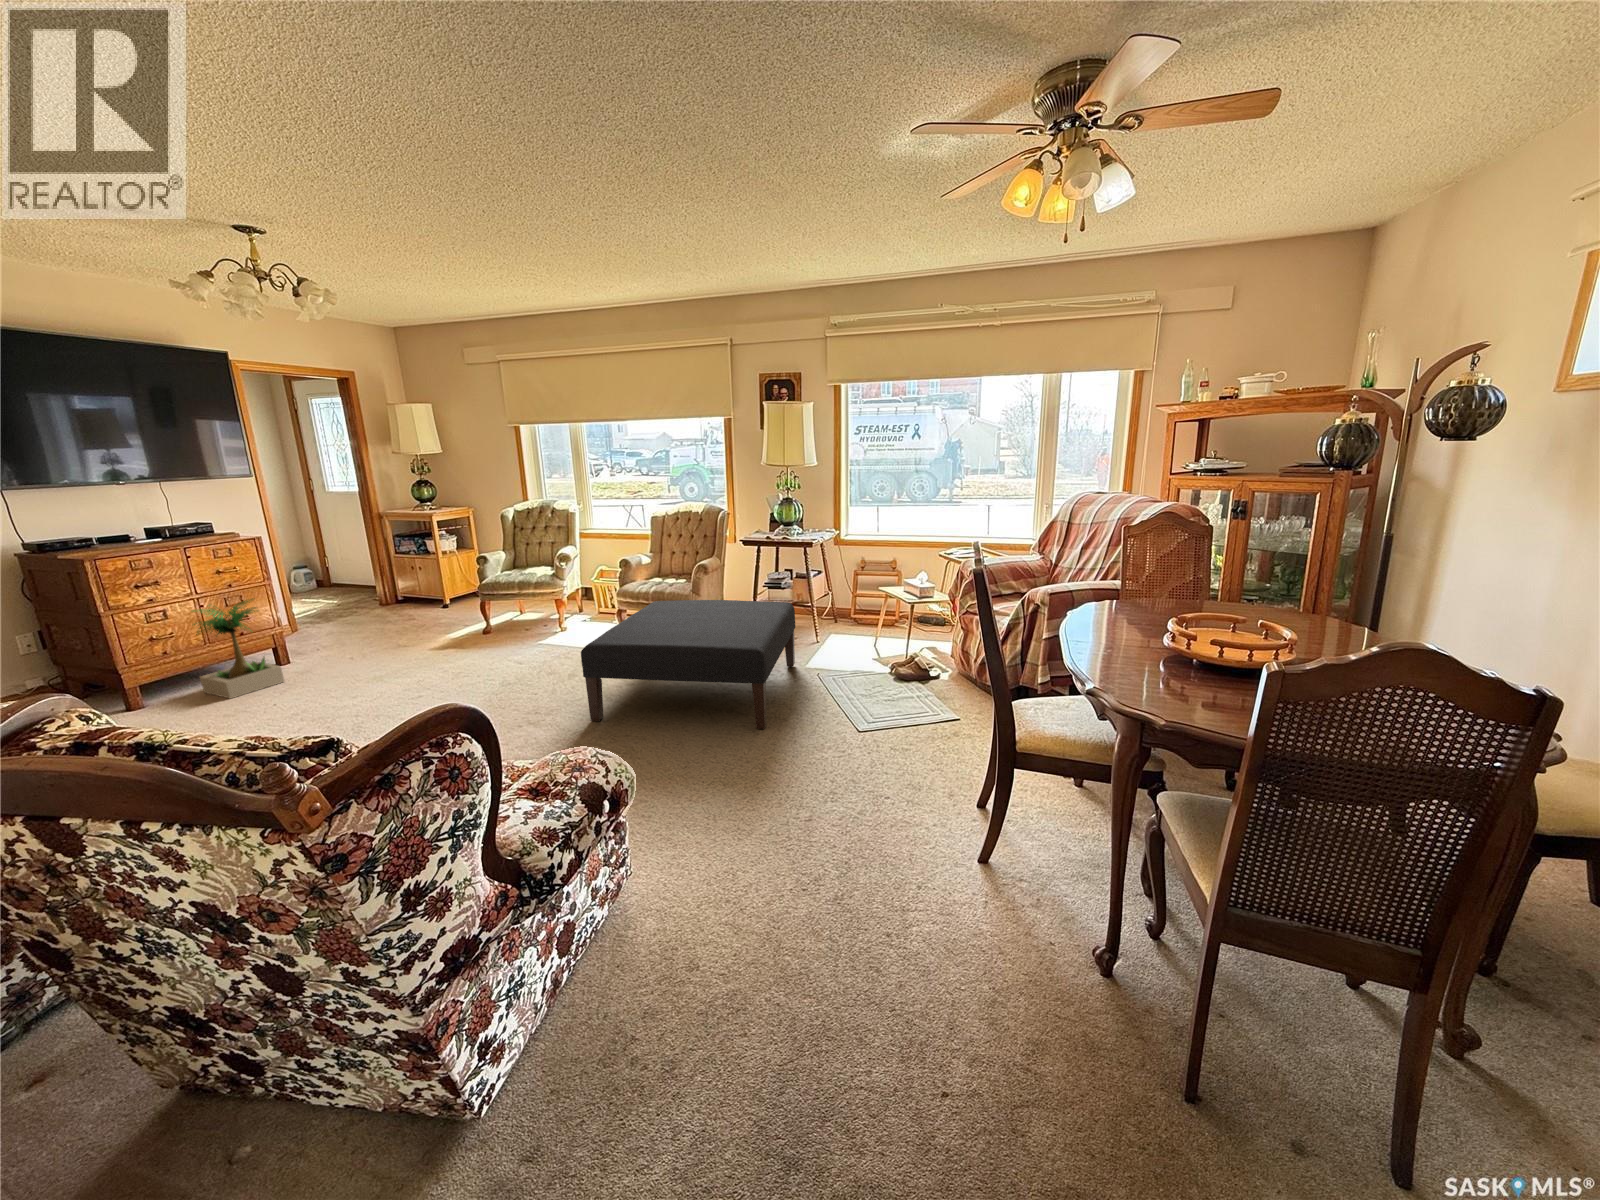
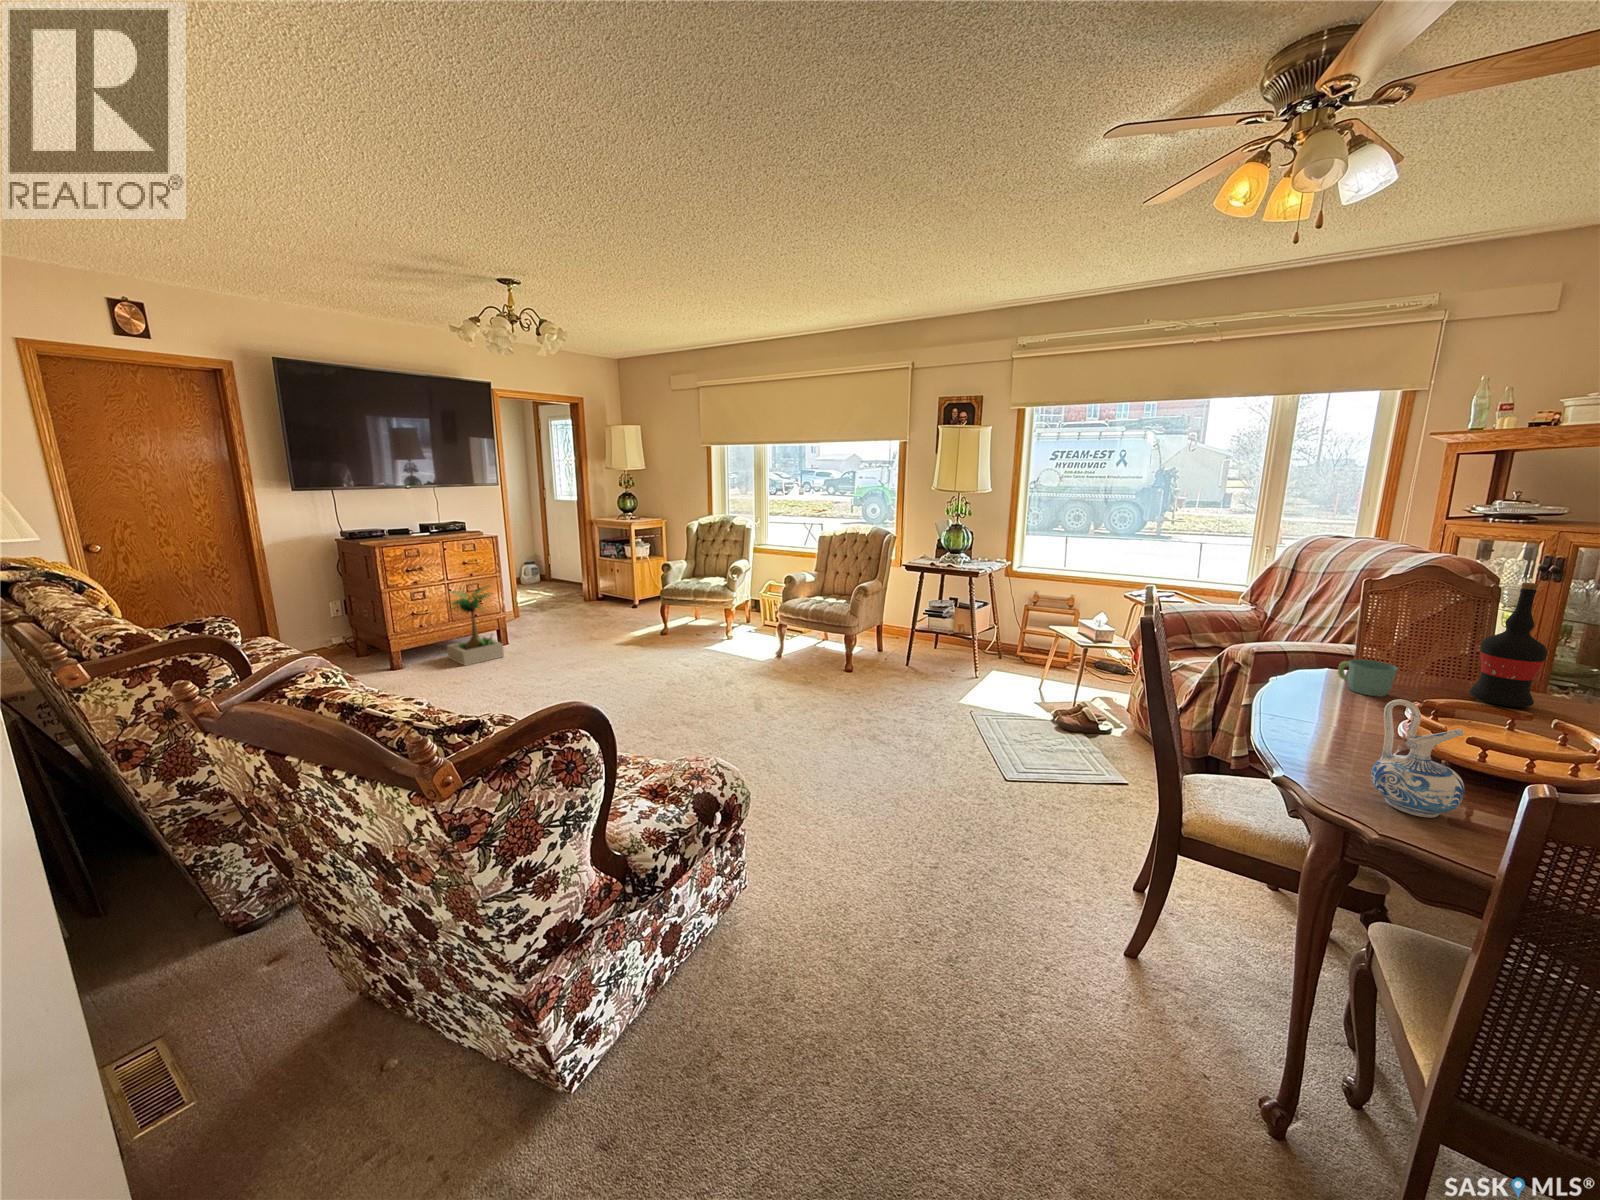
wine bottle: none [1195,519,1240,613] -> present [1470,583,1547,707]
mug: none [1111,588,1150,616] -> present [1338,659,1398,696]
ottoman: present [581,600,795,729] -> none [732,619,947,761]
ceramic pitcher: none [1143,613,1200,700] -> present [1371,699,1465,818]

